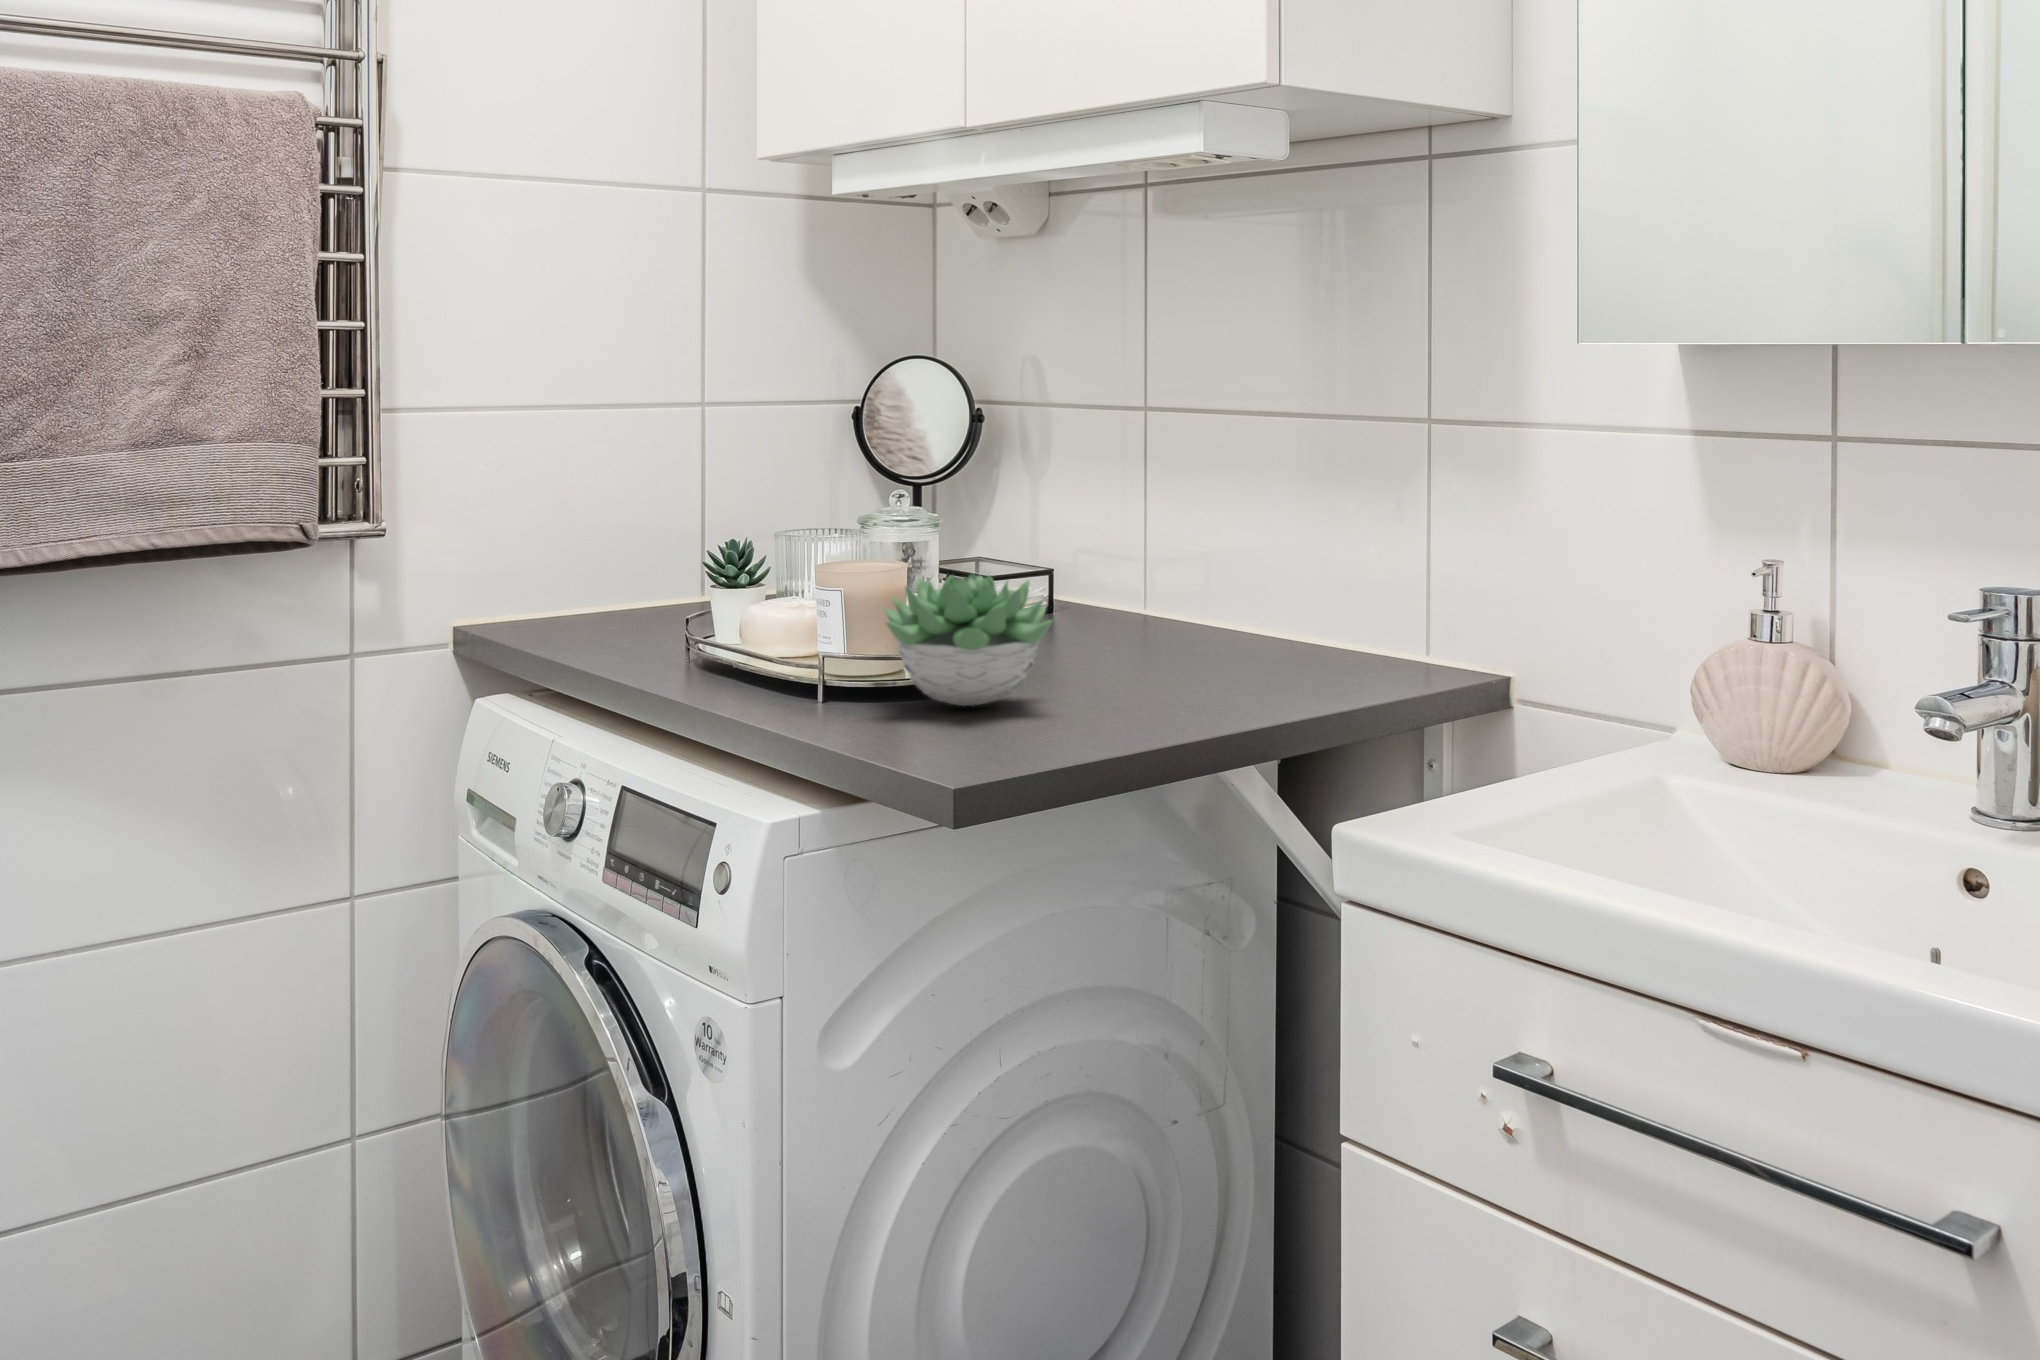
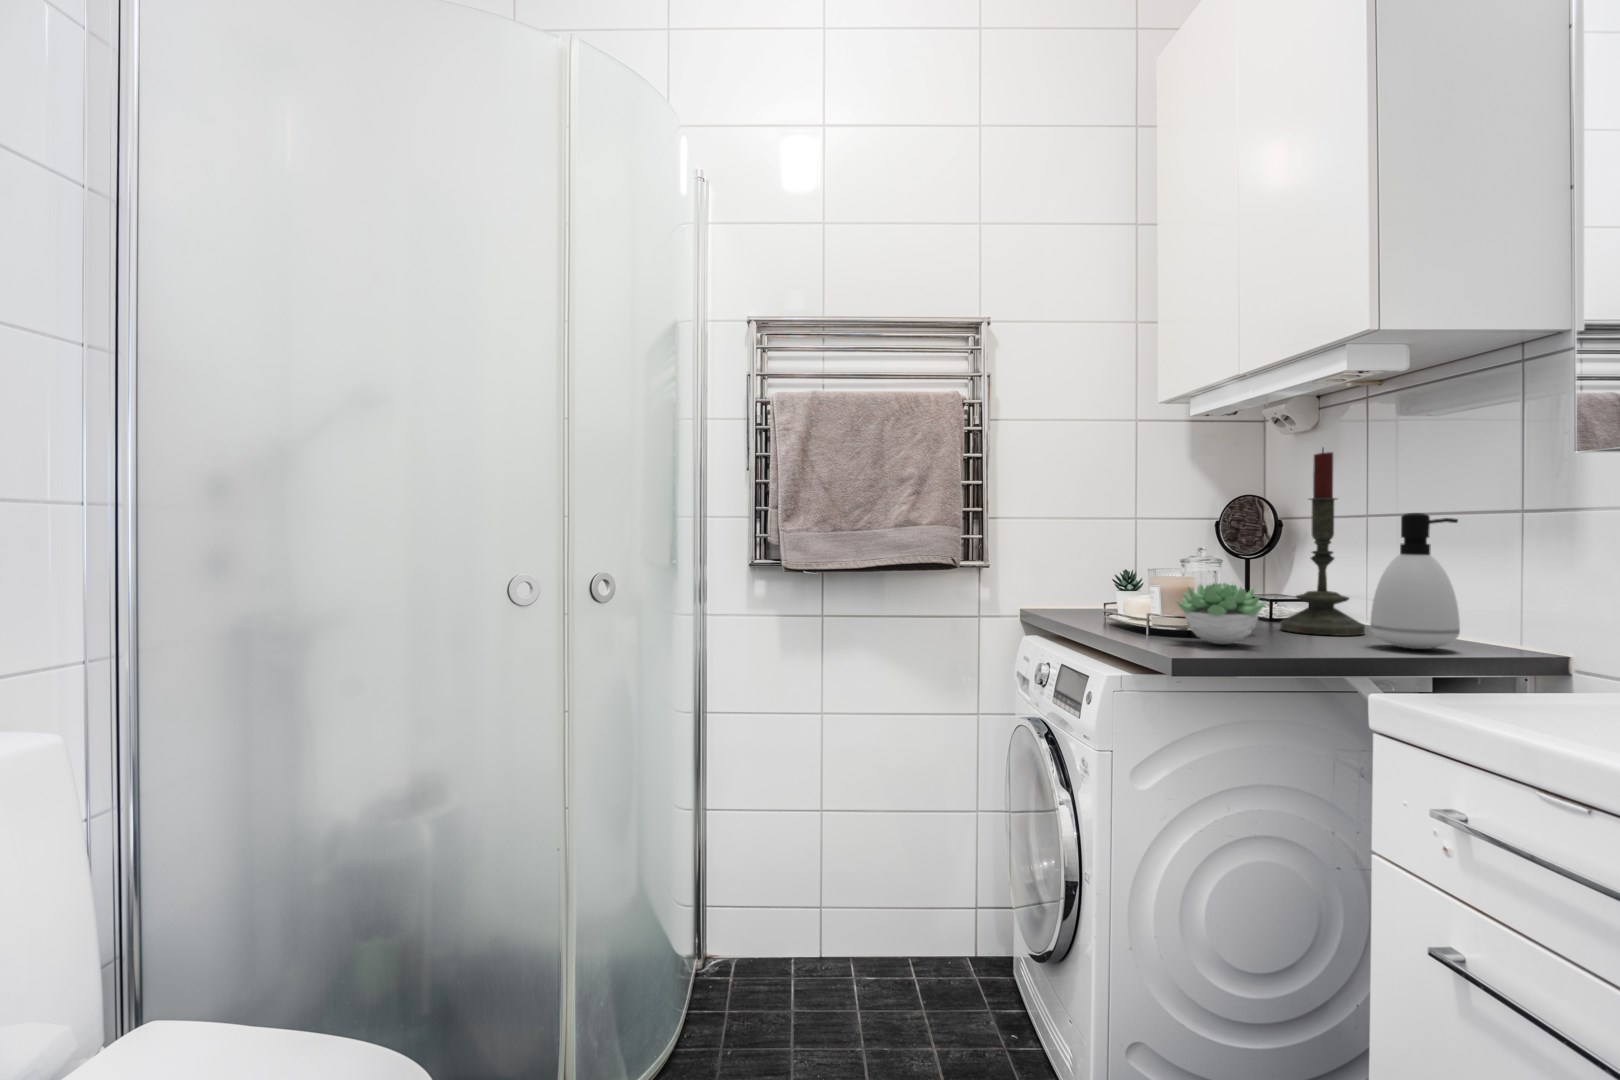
candle: none [1027,281,1168,655] -> present [1281,448,1365,636]
soap dispenser: none [1206,422,1343,677] -> present [1370,513,1460,649]

